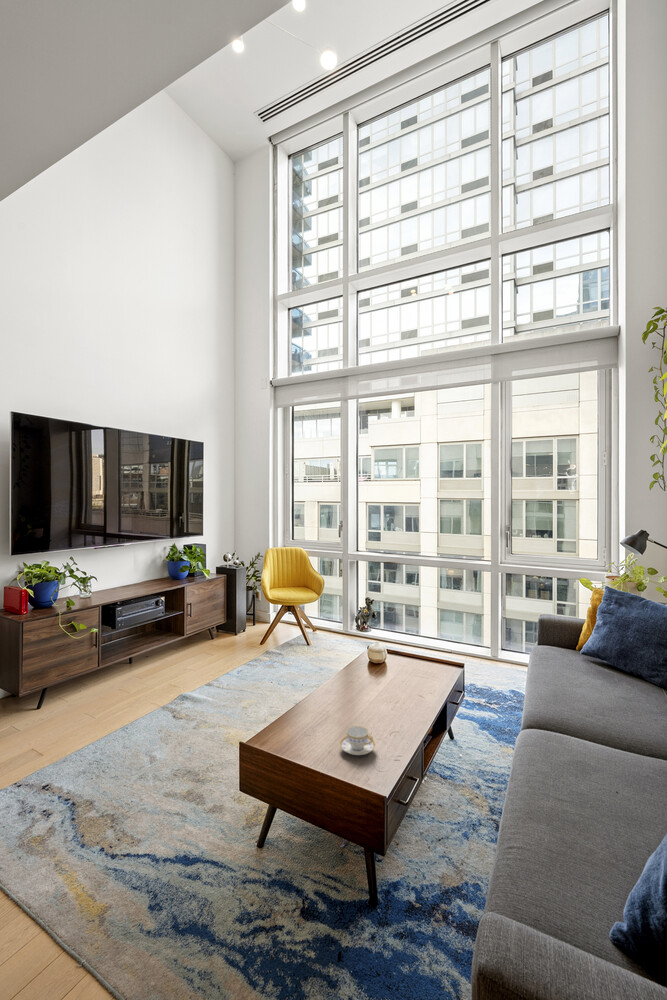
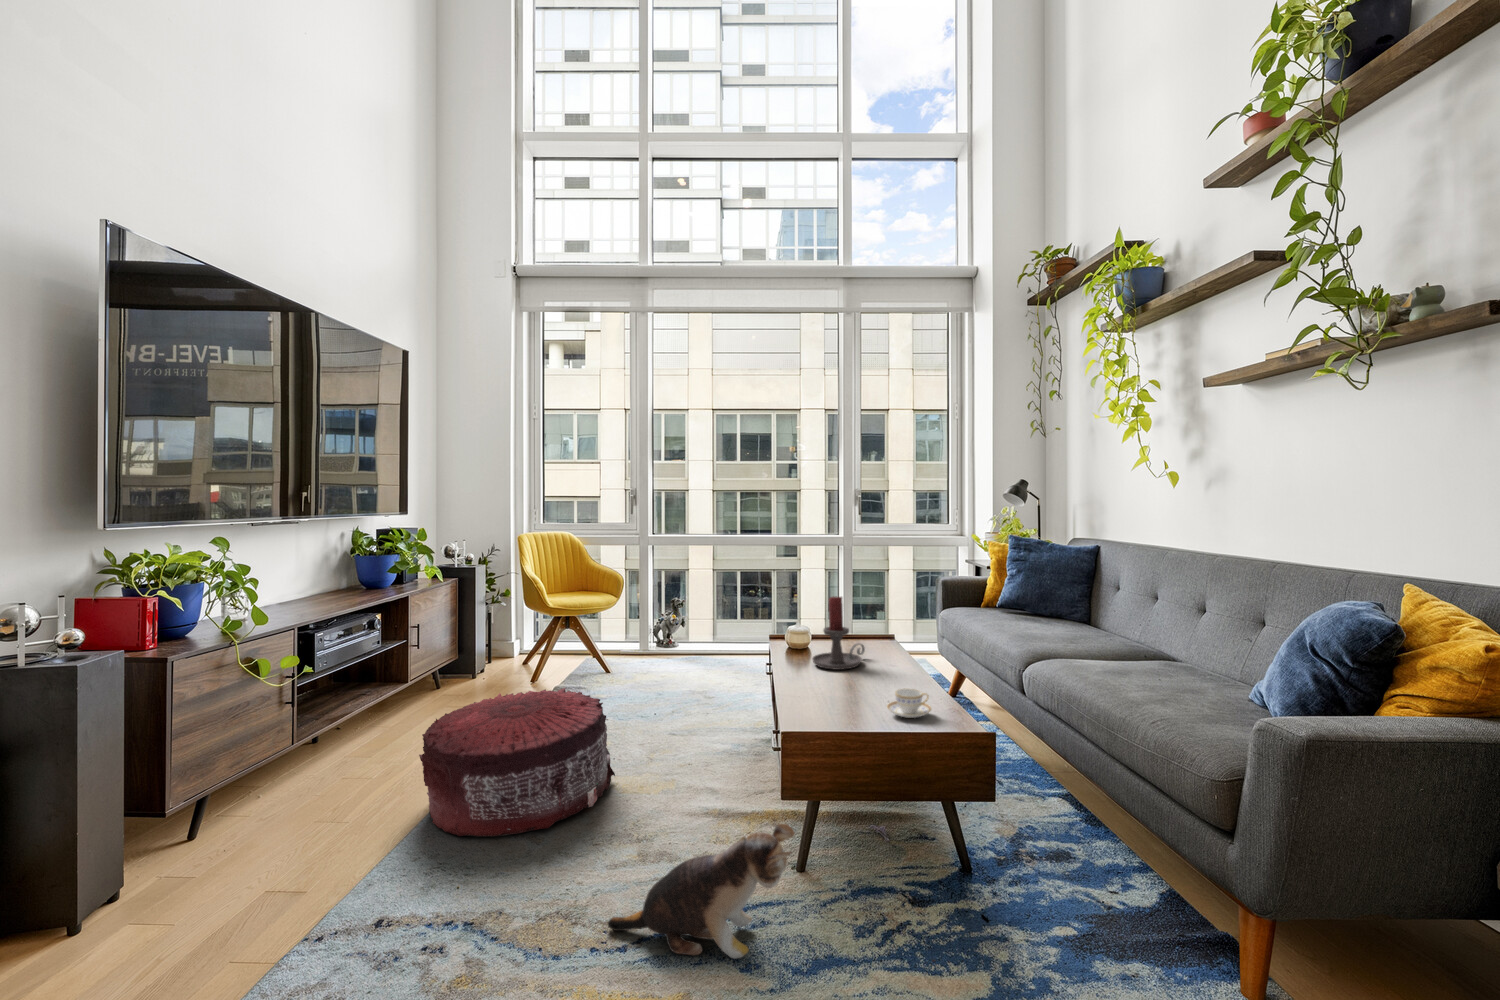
candle holder: none [368,628,418,689] -> present [812,596,865,670]
pouf: none [123,654,239,752] -> present [419,688,615,837]
plush toy: none [120,811,199,898] -> present [608,824,795,959]

